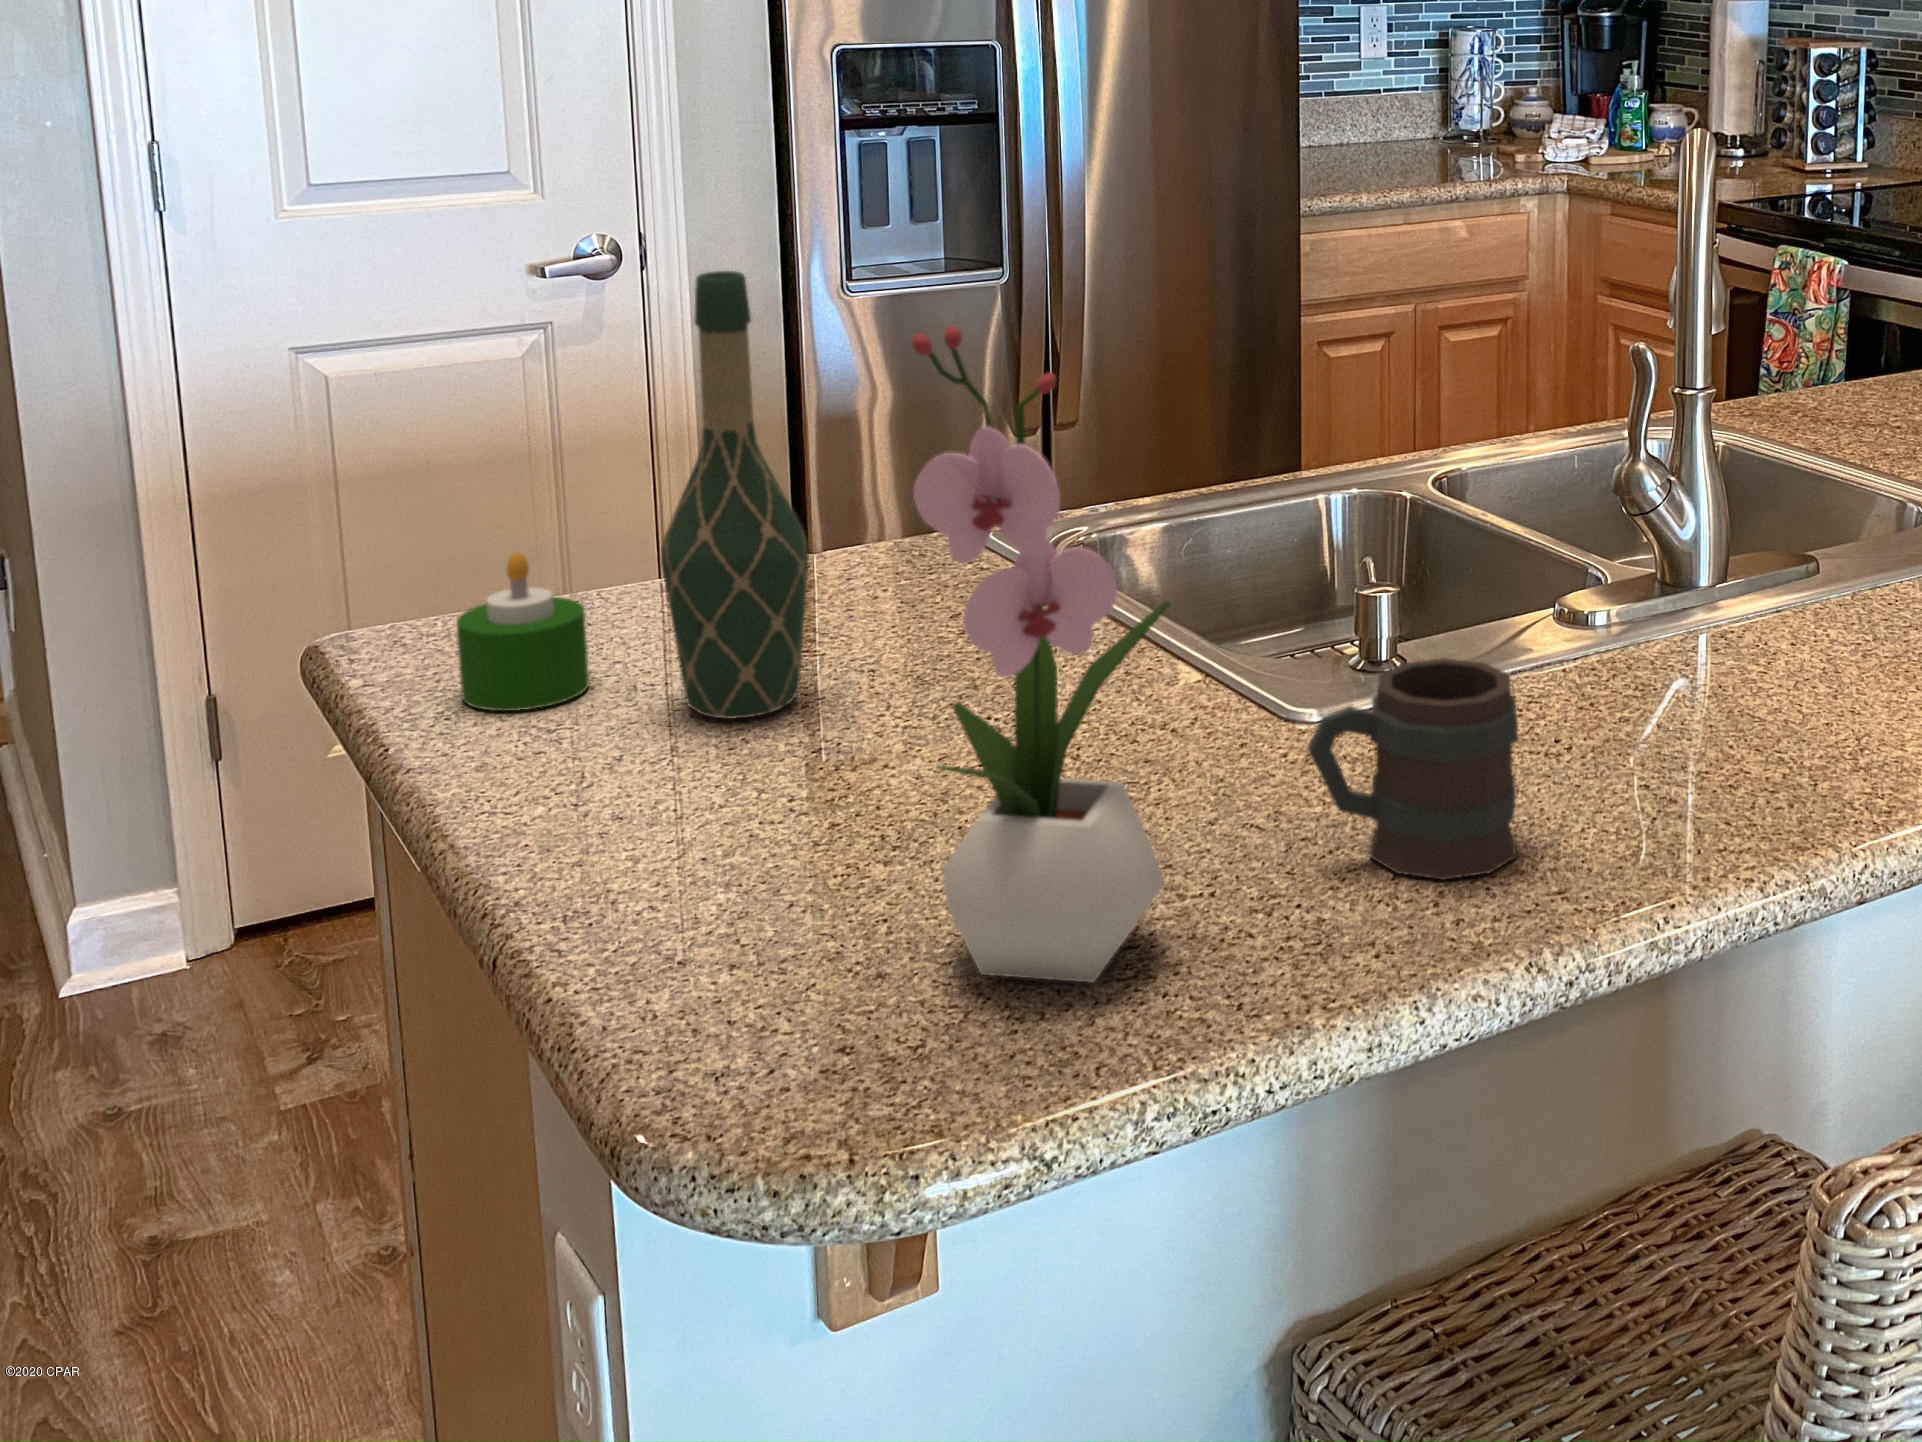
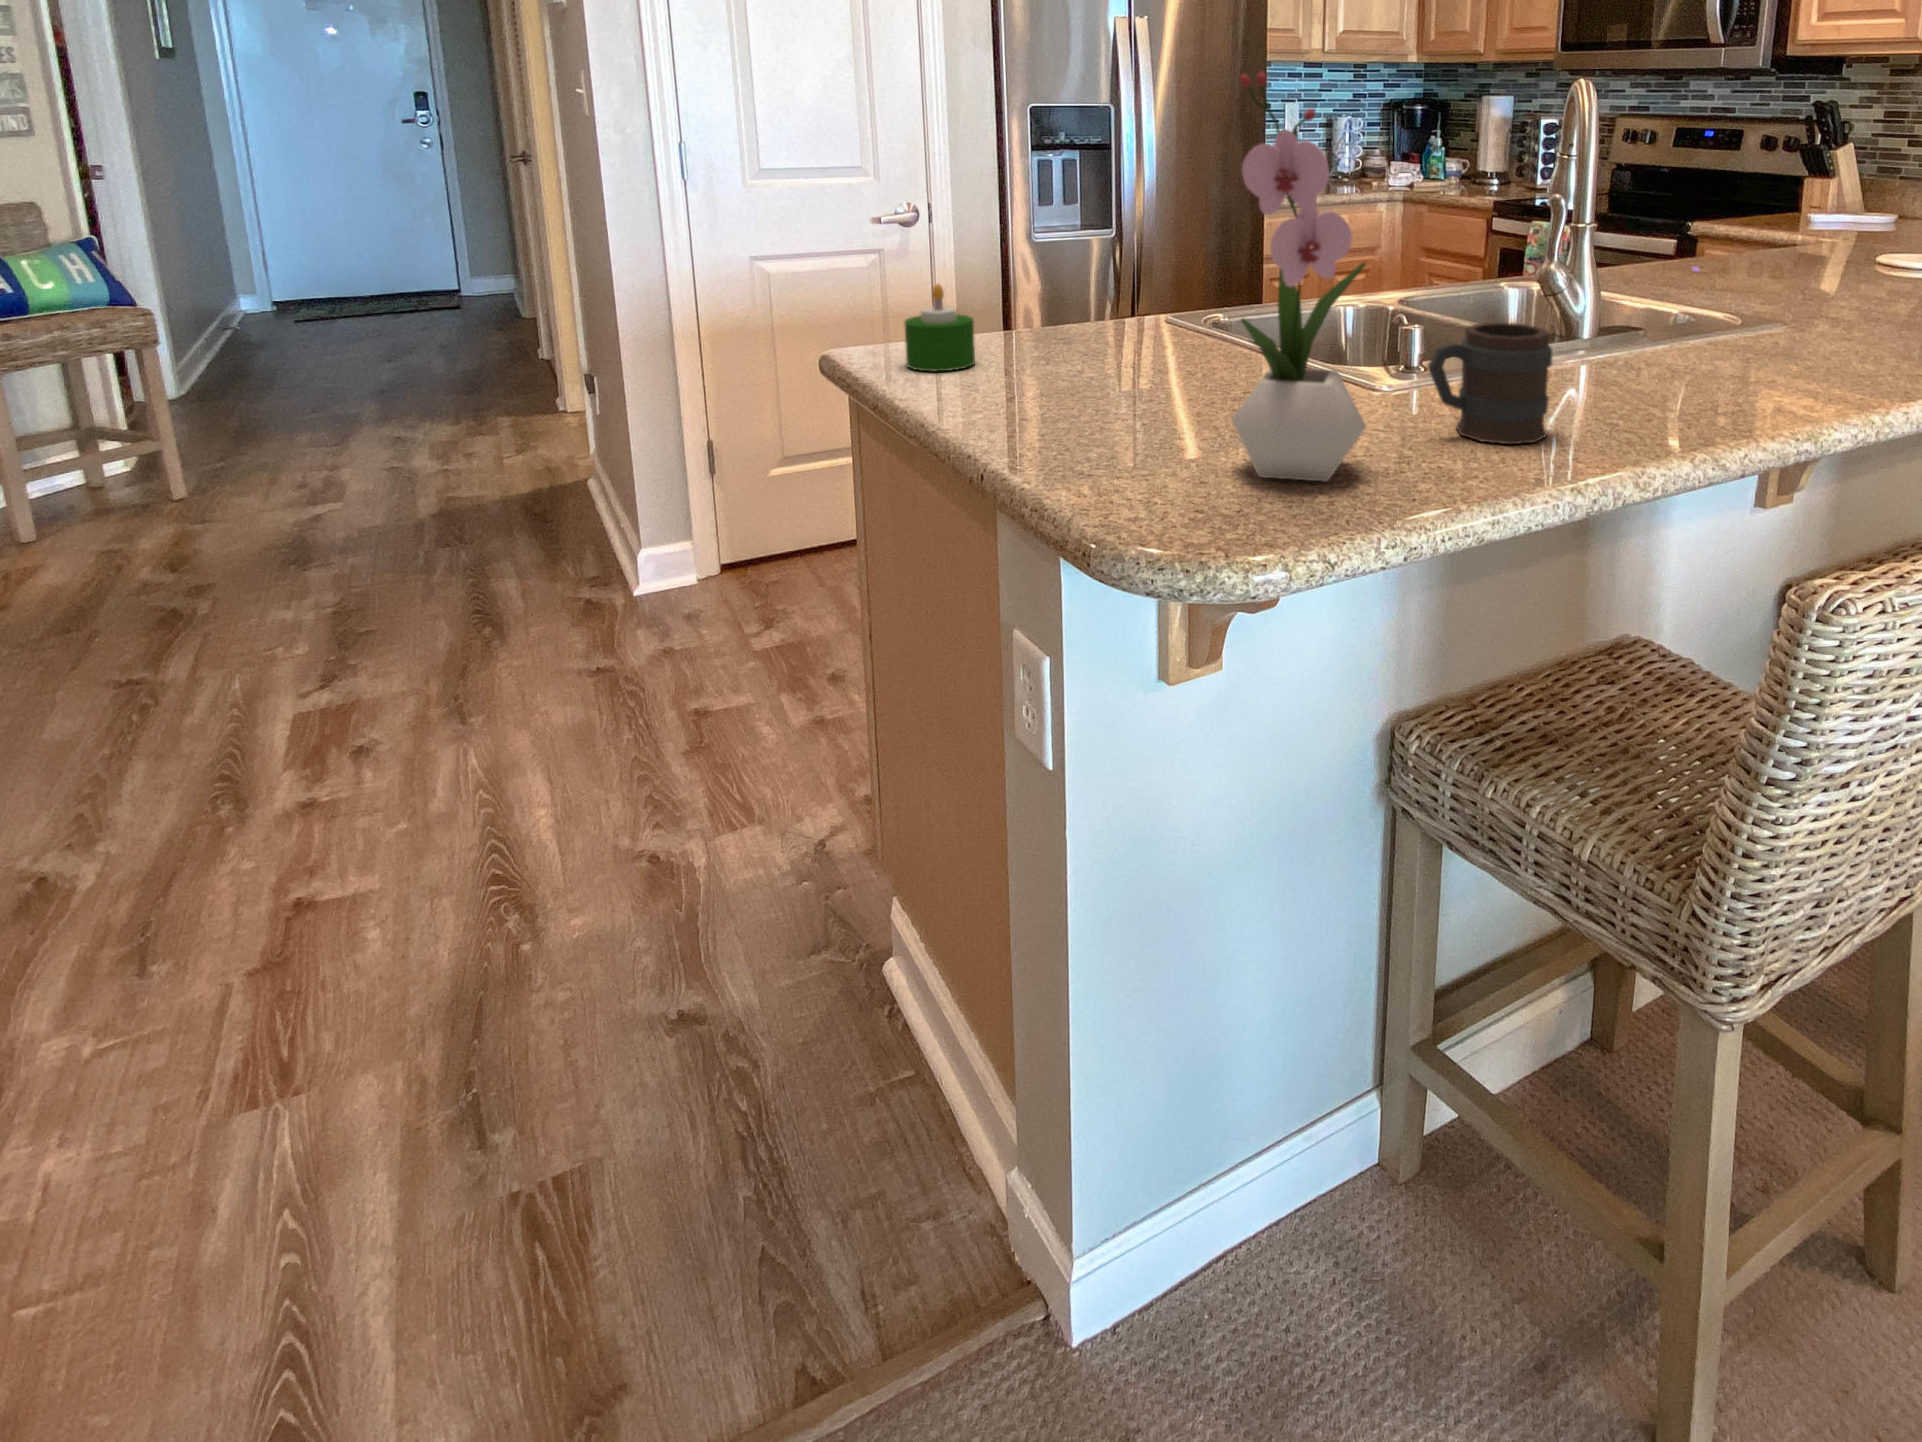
wine bottle: present [661,271,809,719] -> none [1021,118,1103,376]

